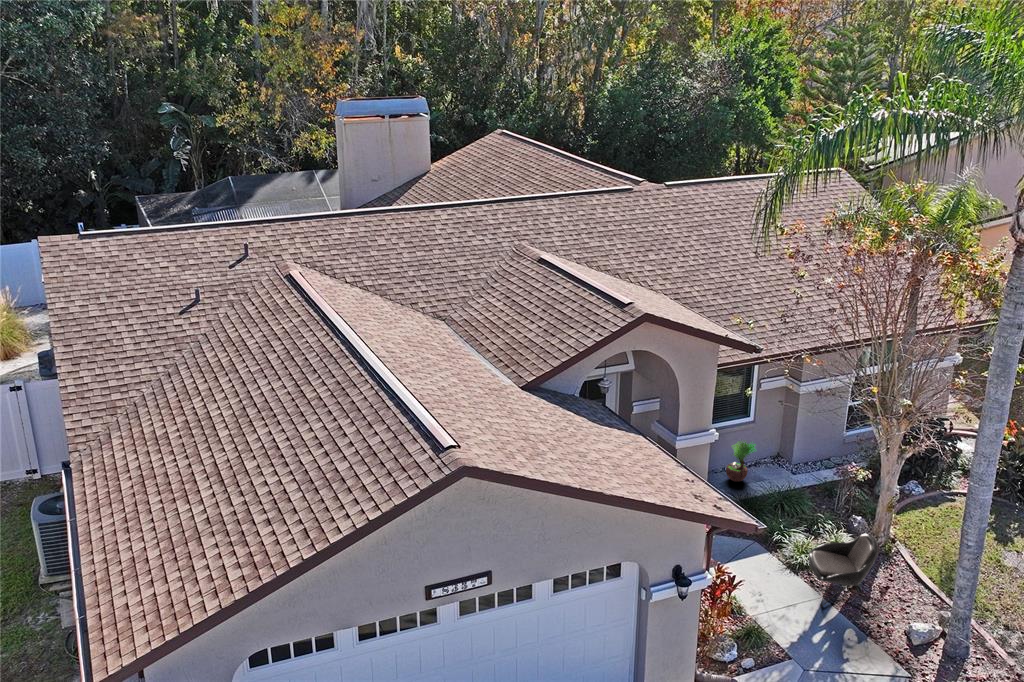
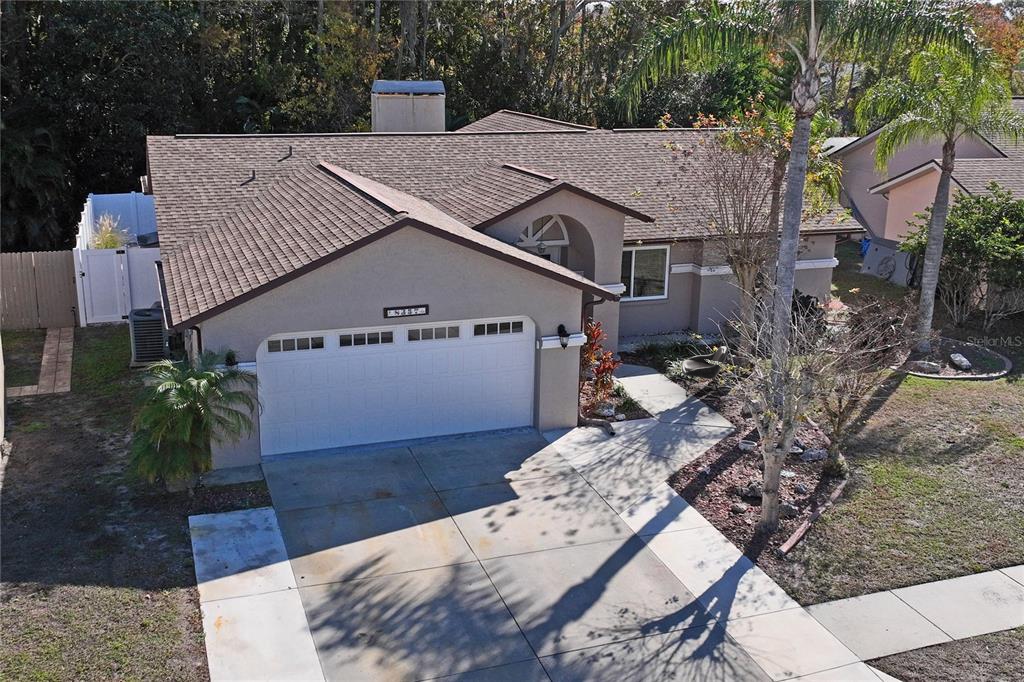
potted tree: present [726,442,756,482] -> none [644,304,666,340]

